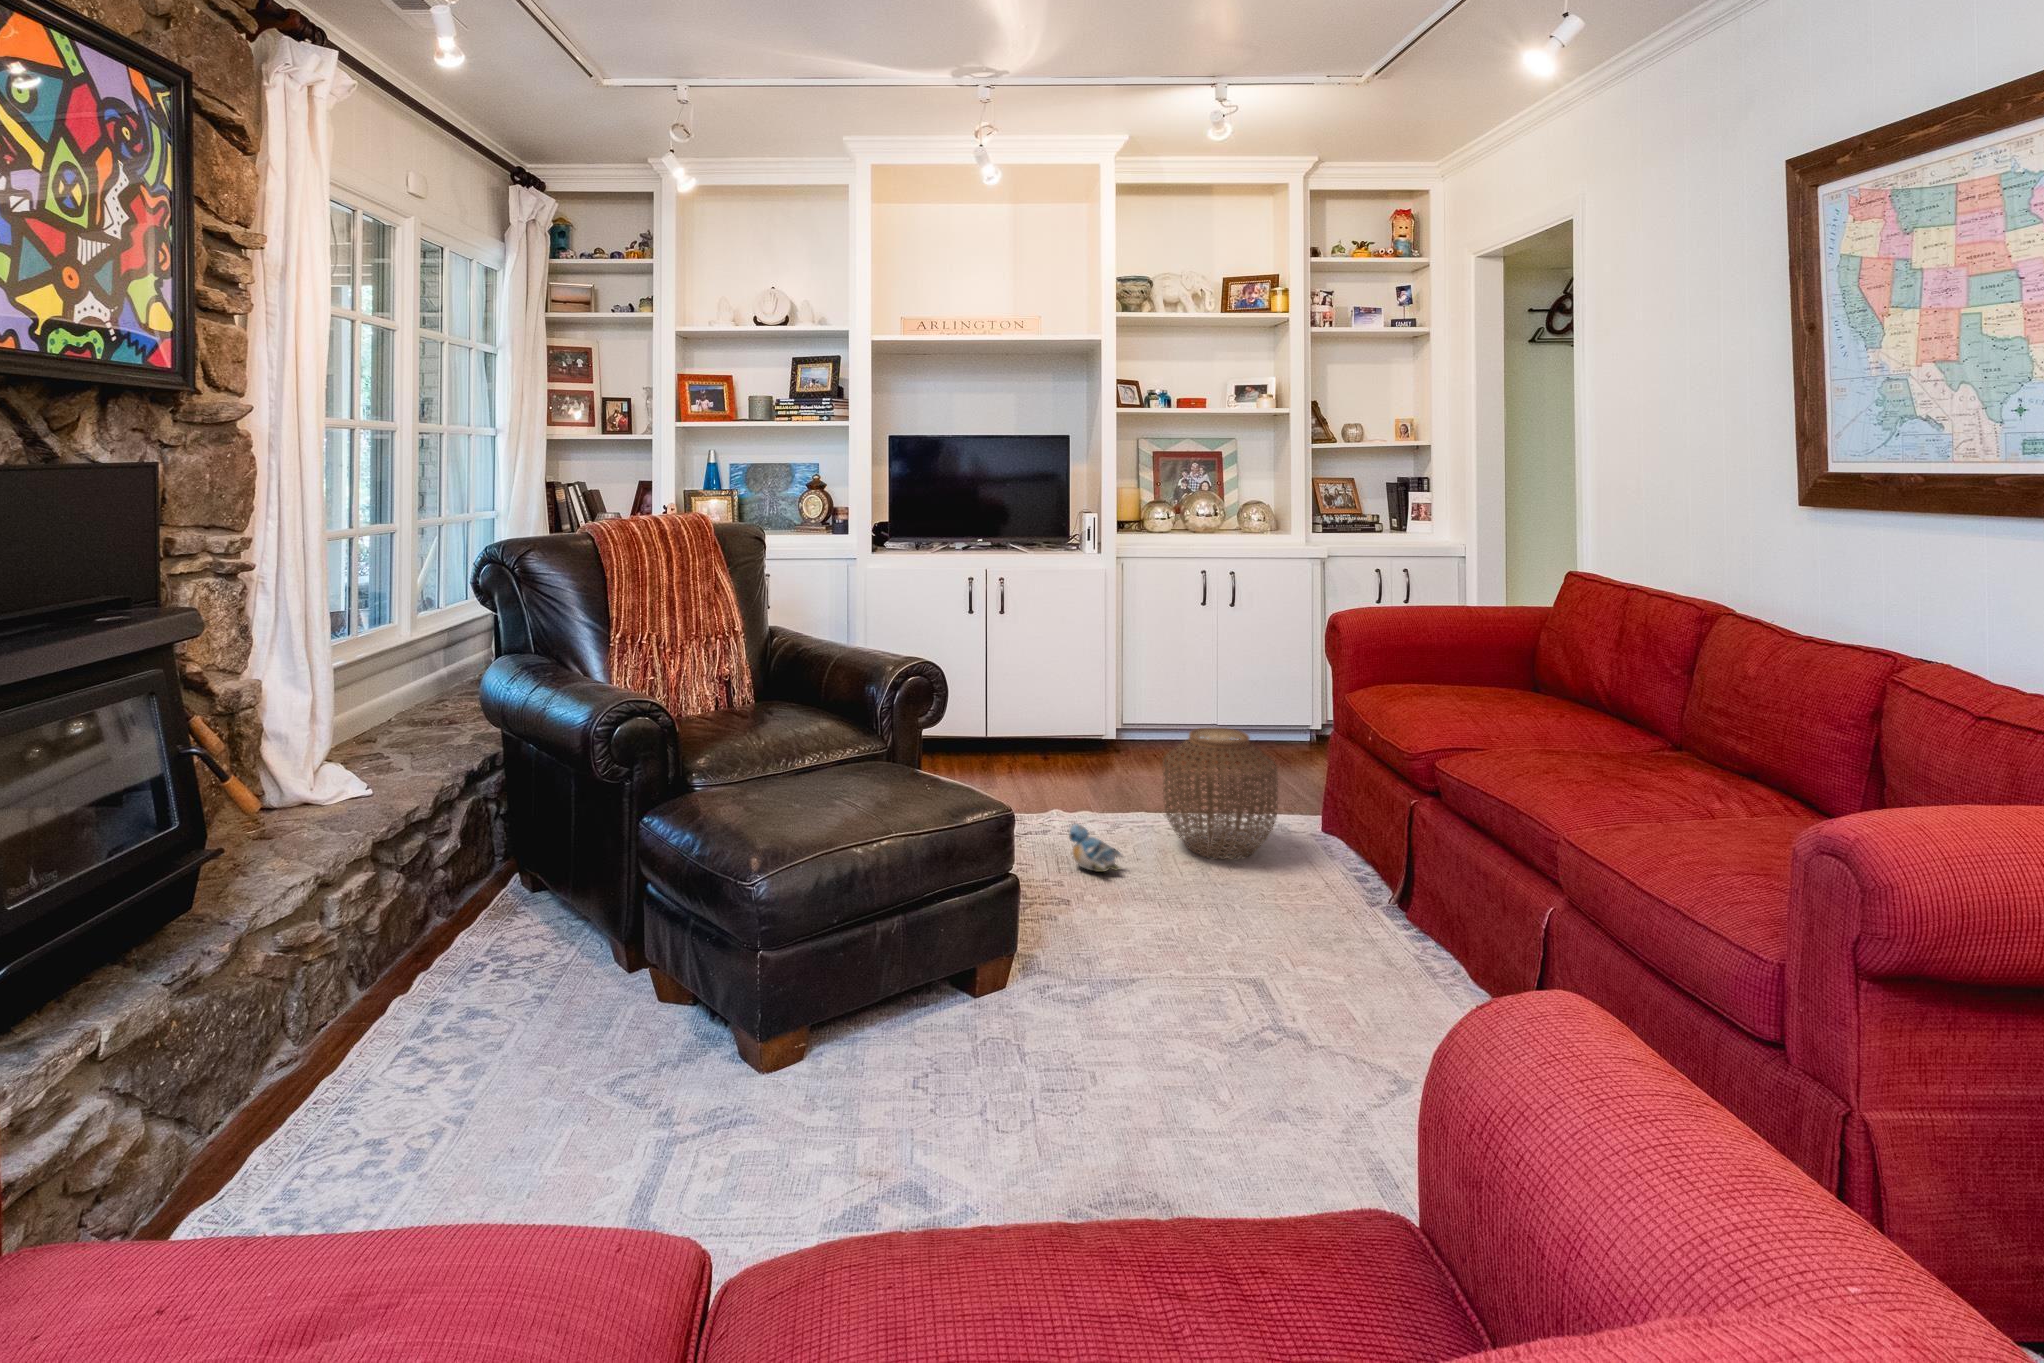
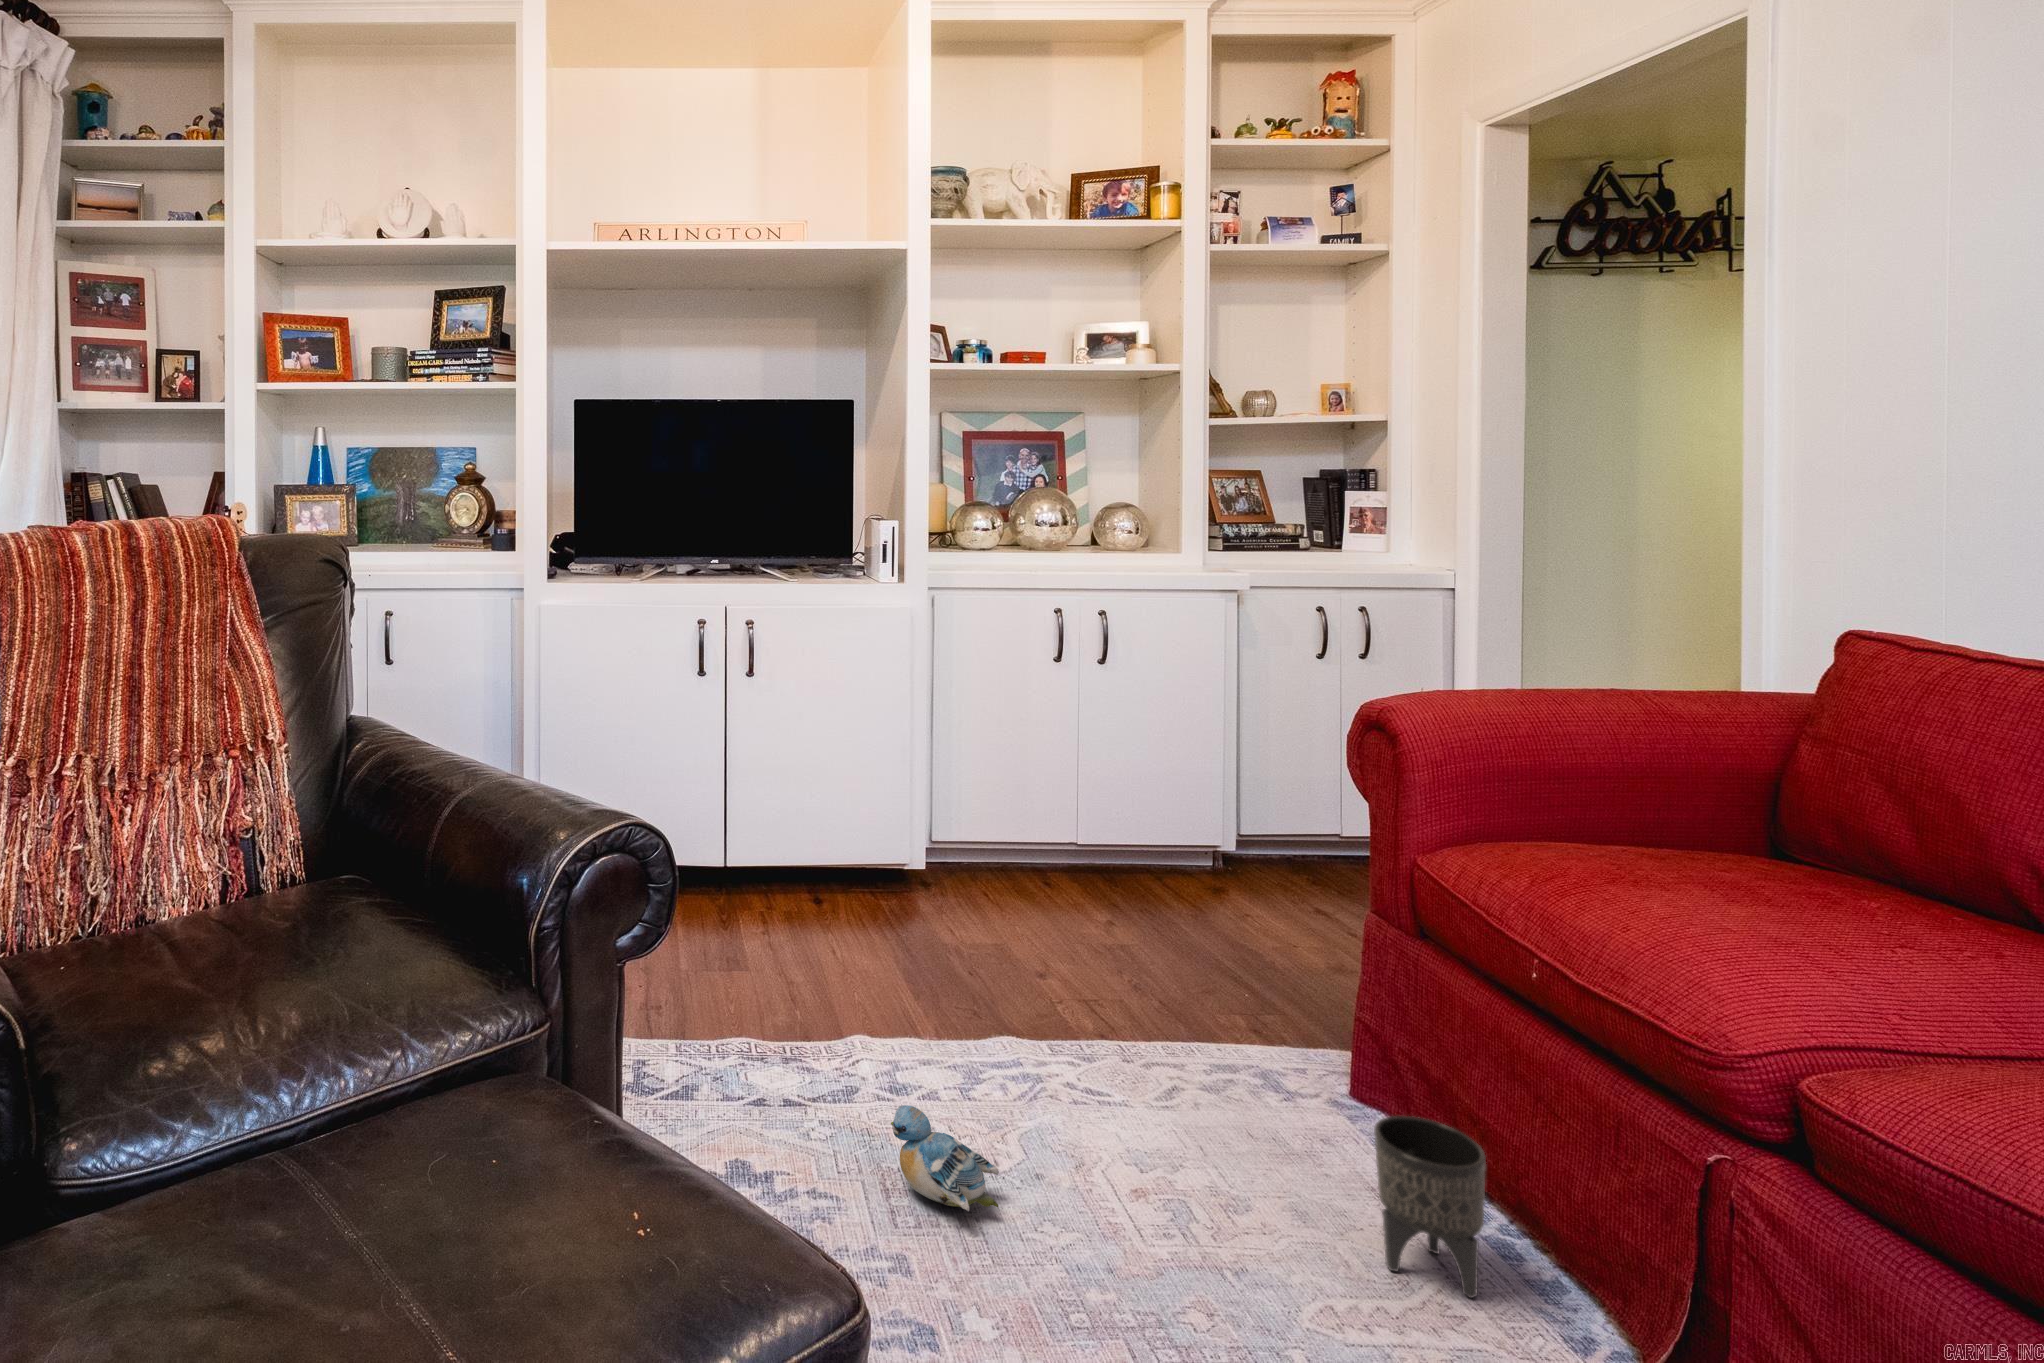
woven basket: present [1163,728,1278,859] -> none [1054,903,1276,1164]
planter: none [1309,820,1359,900] -> present [1374,1116,1486,1298]

